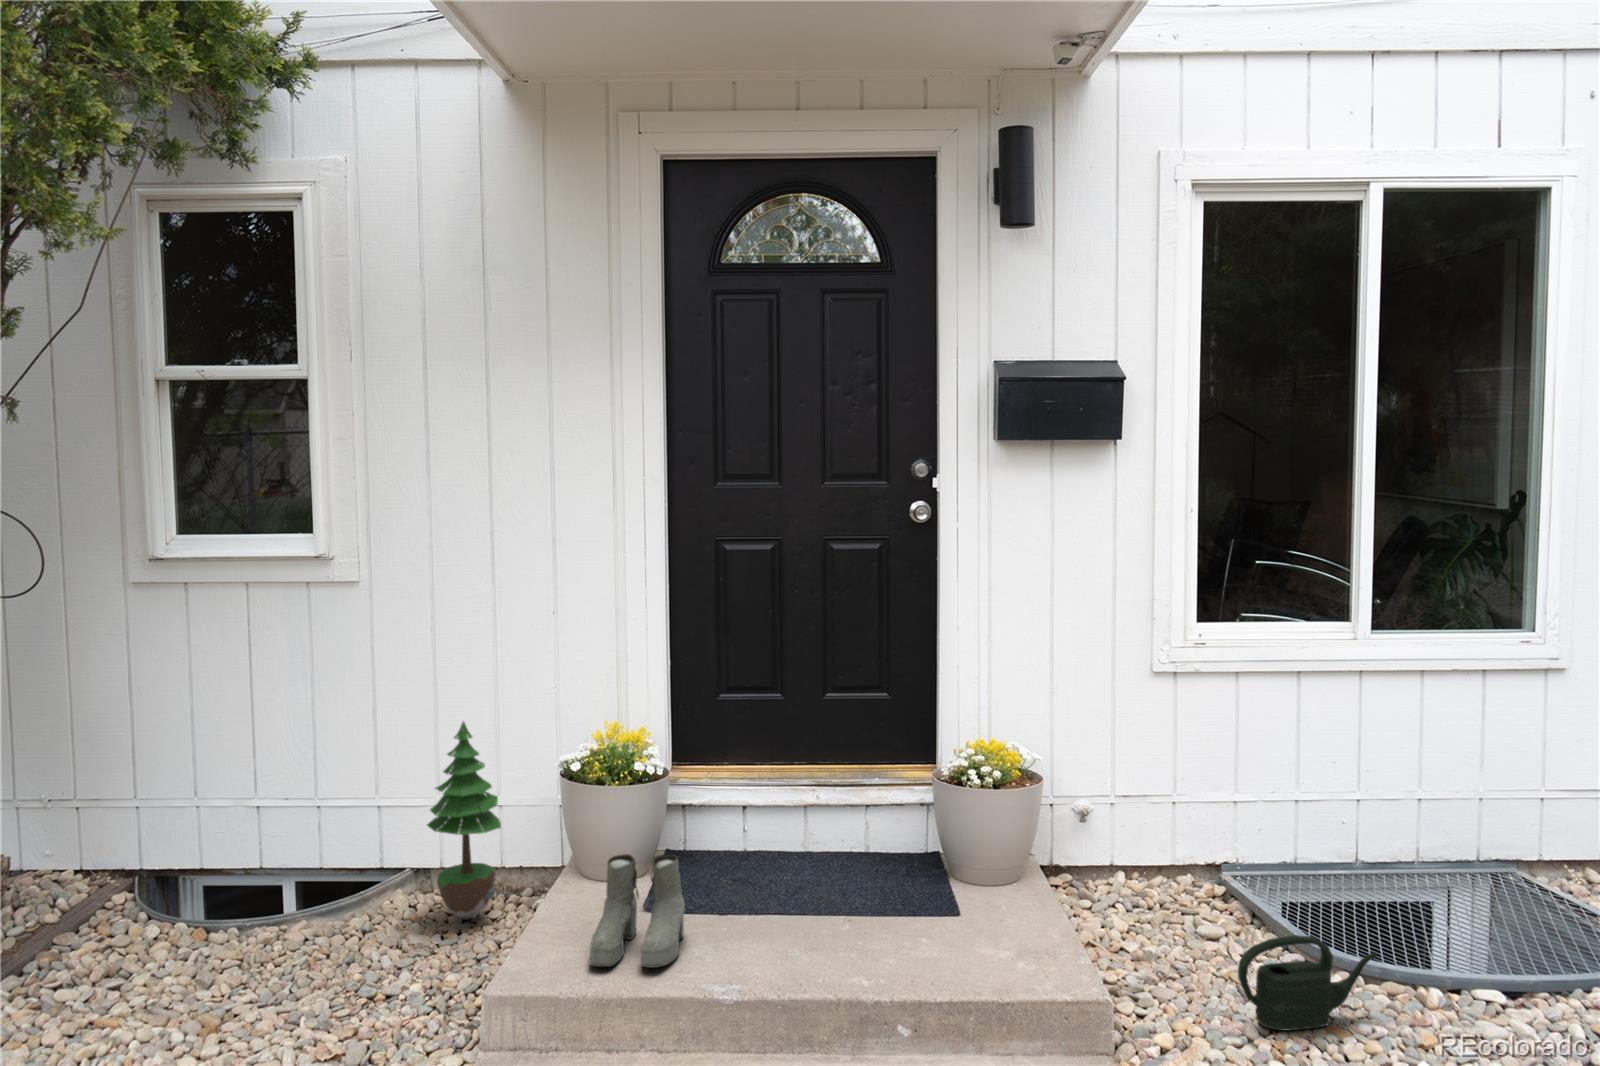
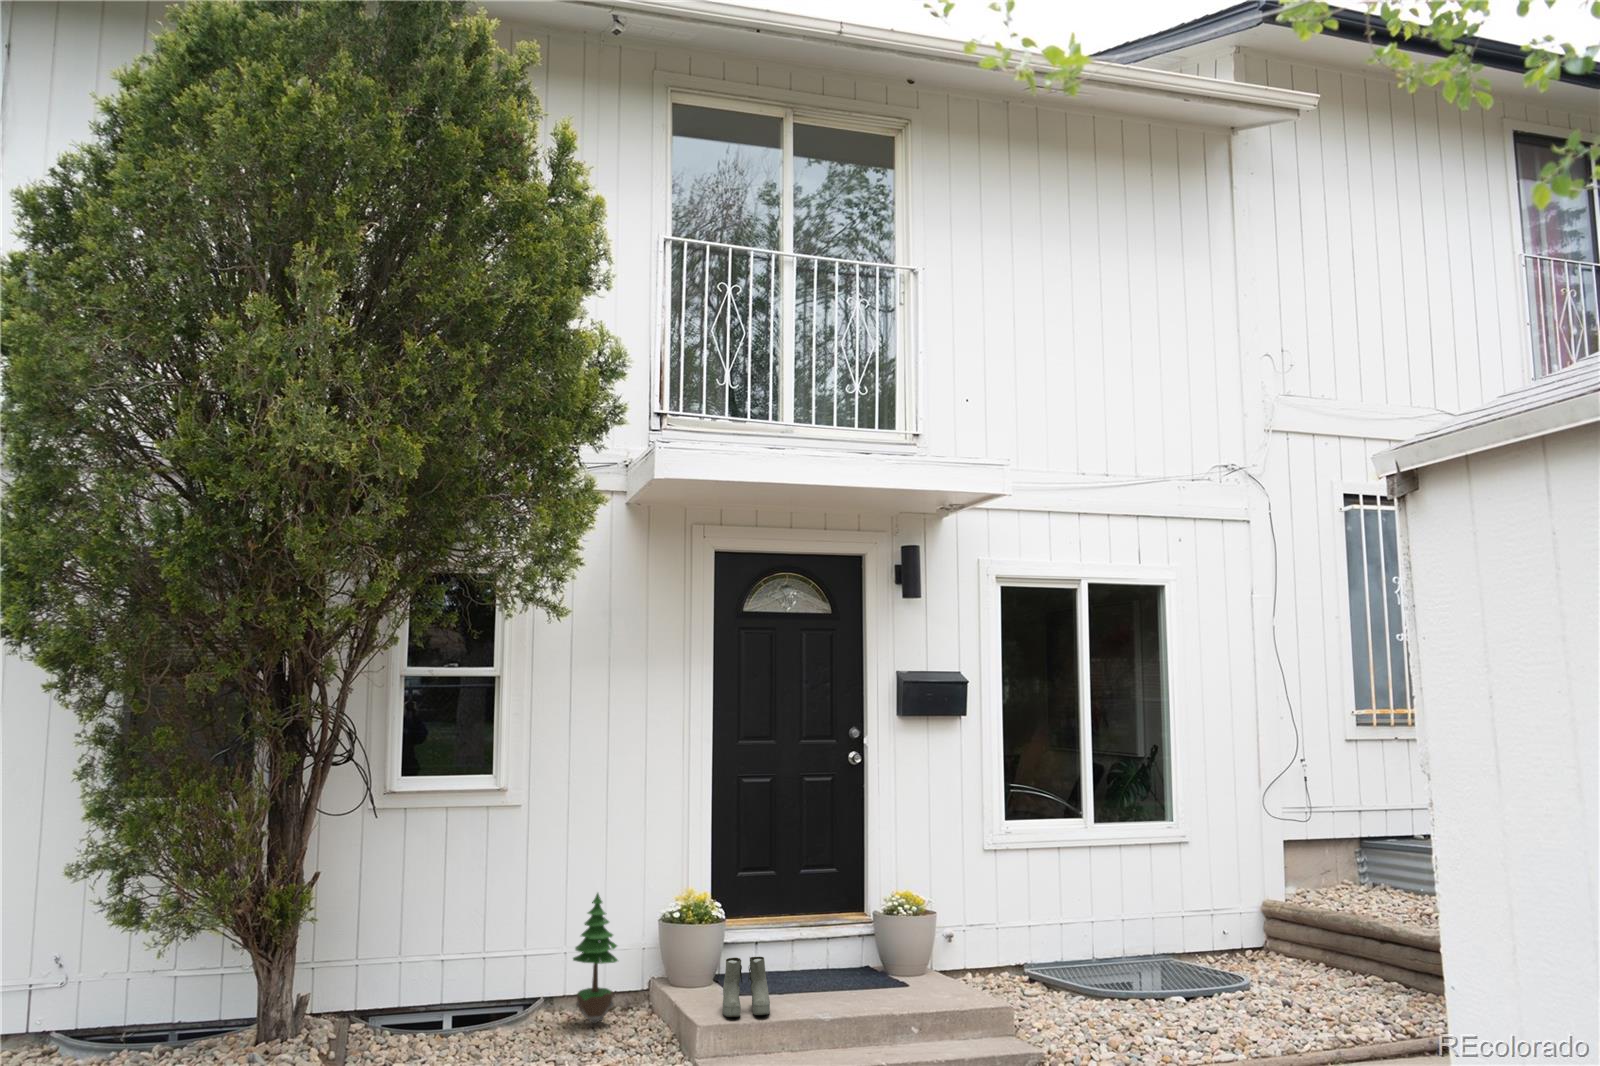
watering can: present [1238,935,1377,1031] -> none [1051,978,1113,1028]

